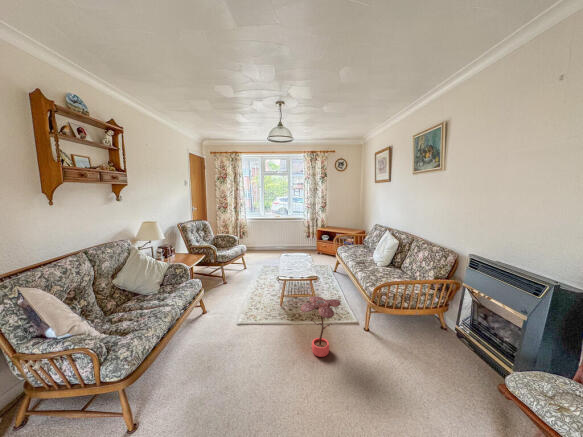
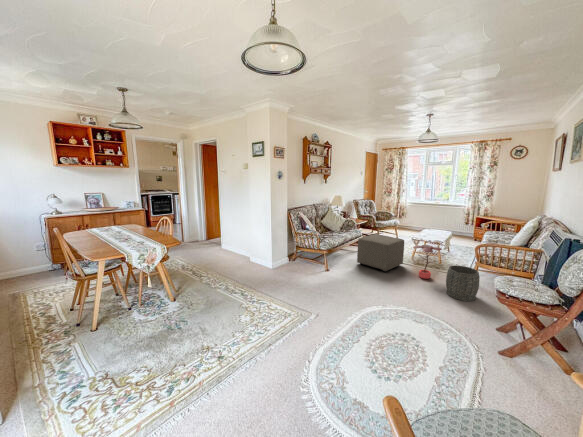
ottoman: none [200,288,278,367] -> present [357,234,404,271]
woven basket: none [368,329,417,399] -> present [446,266,480,301]

